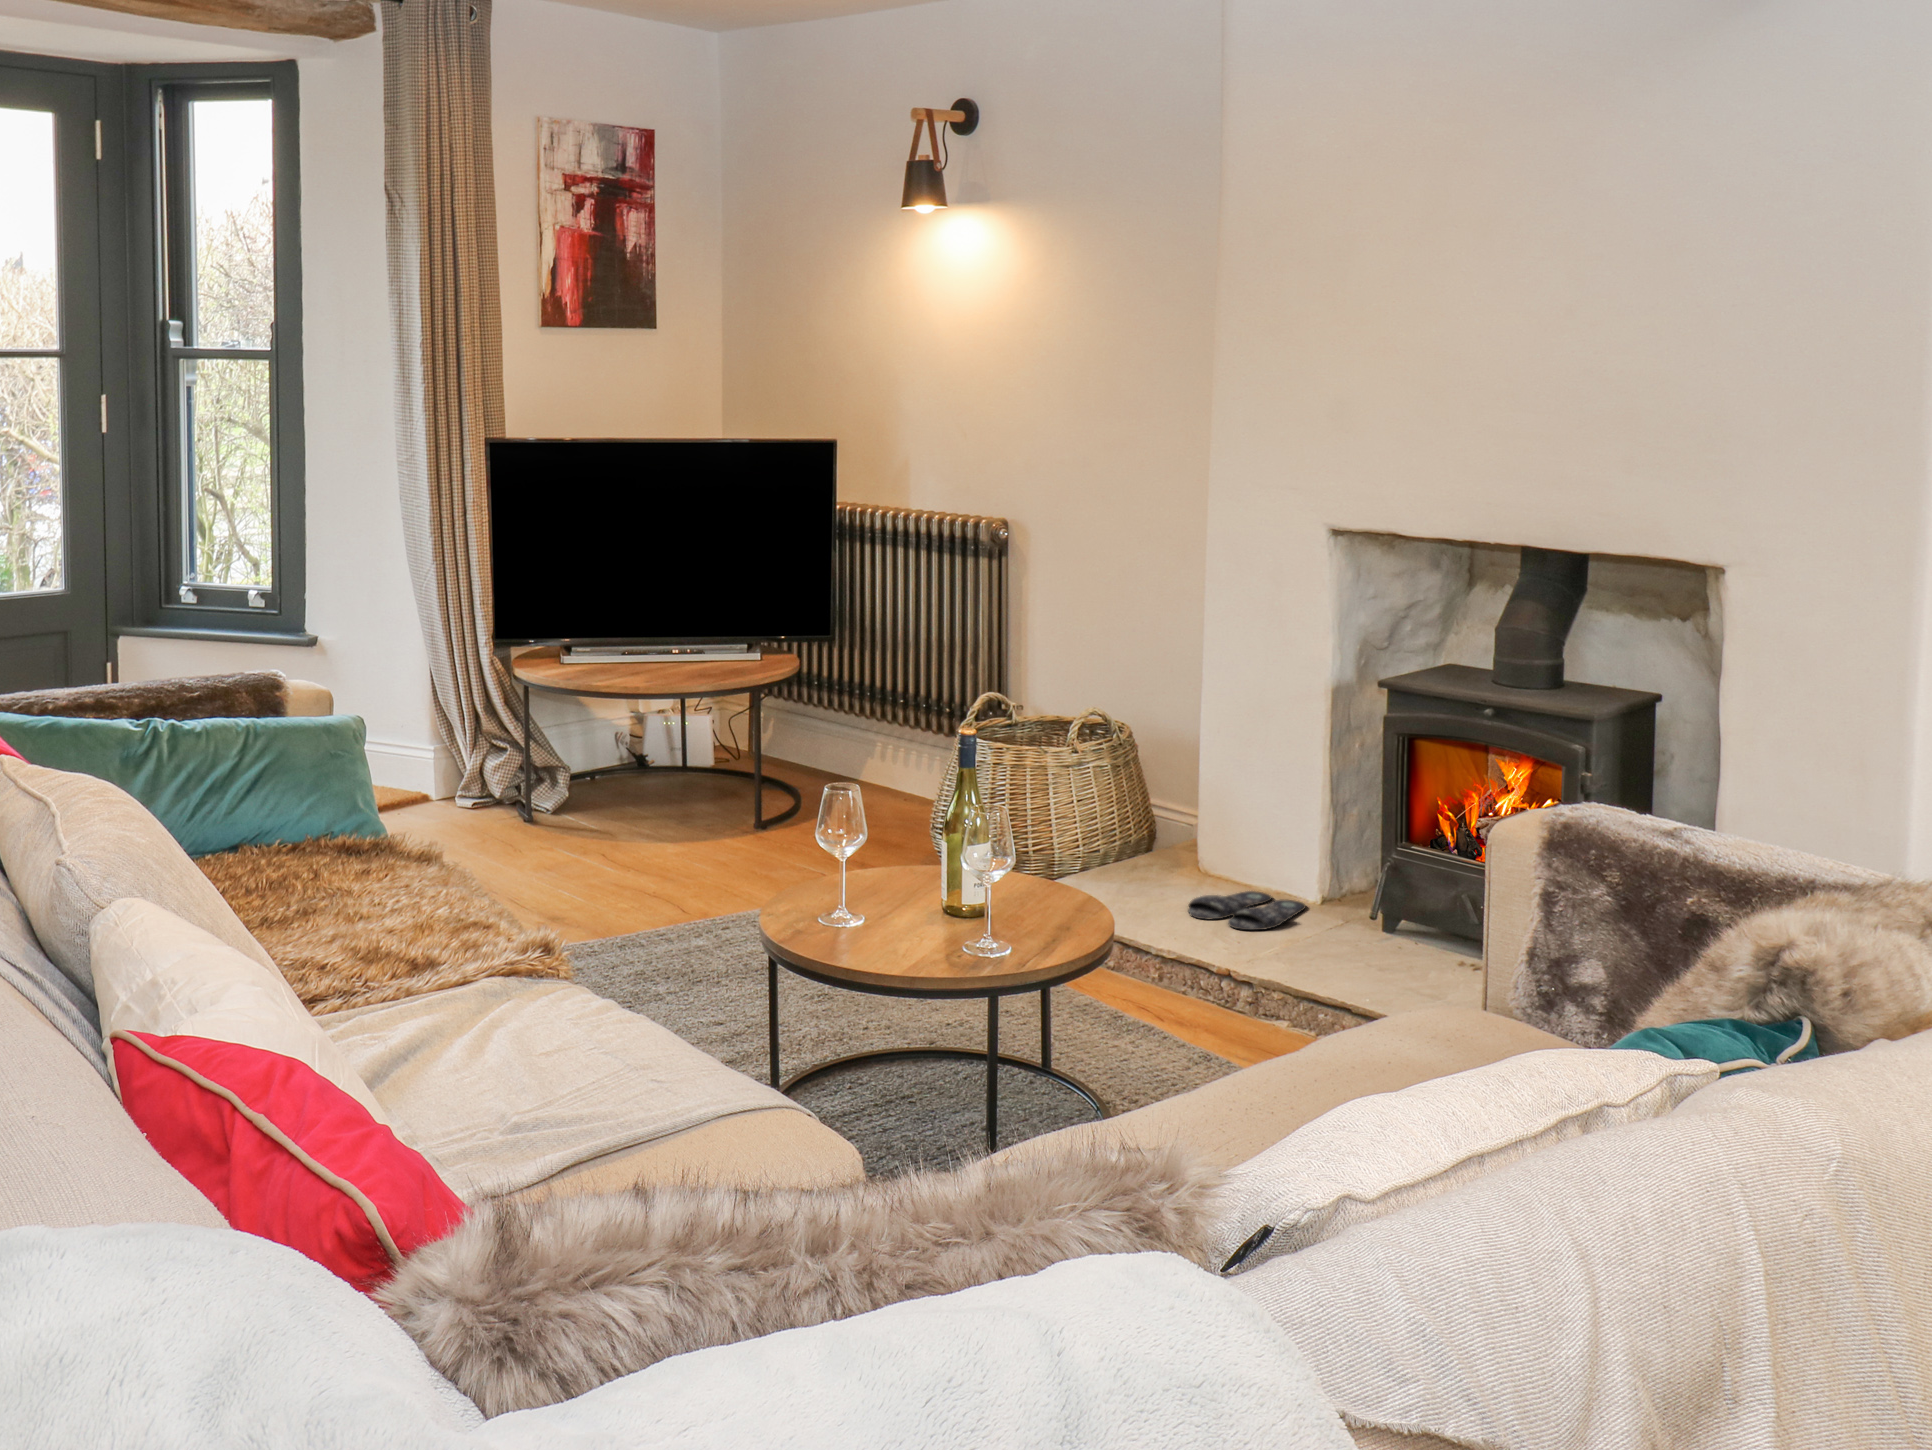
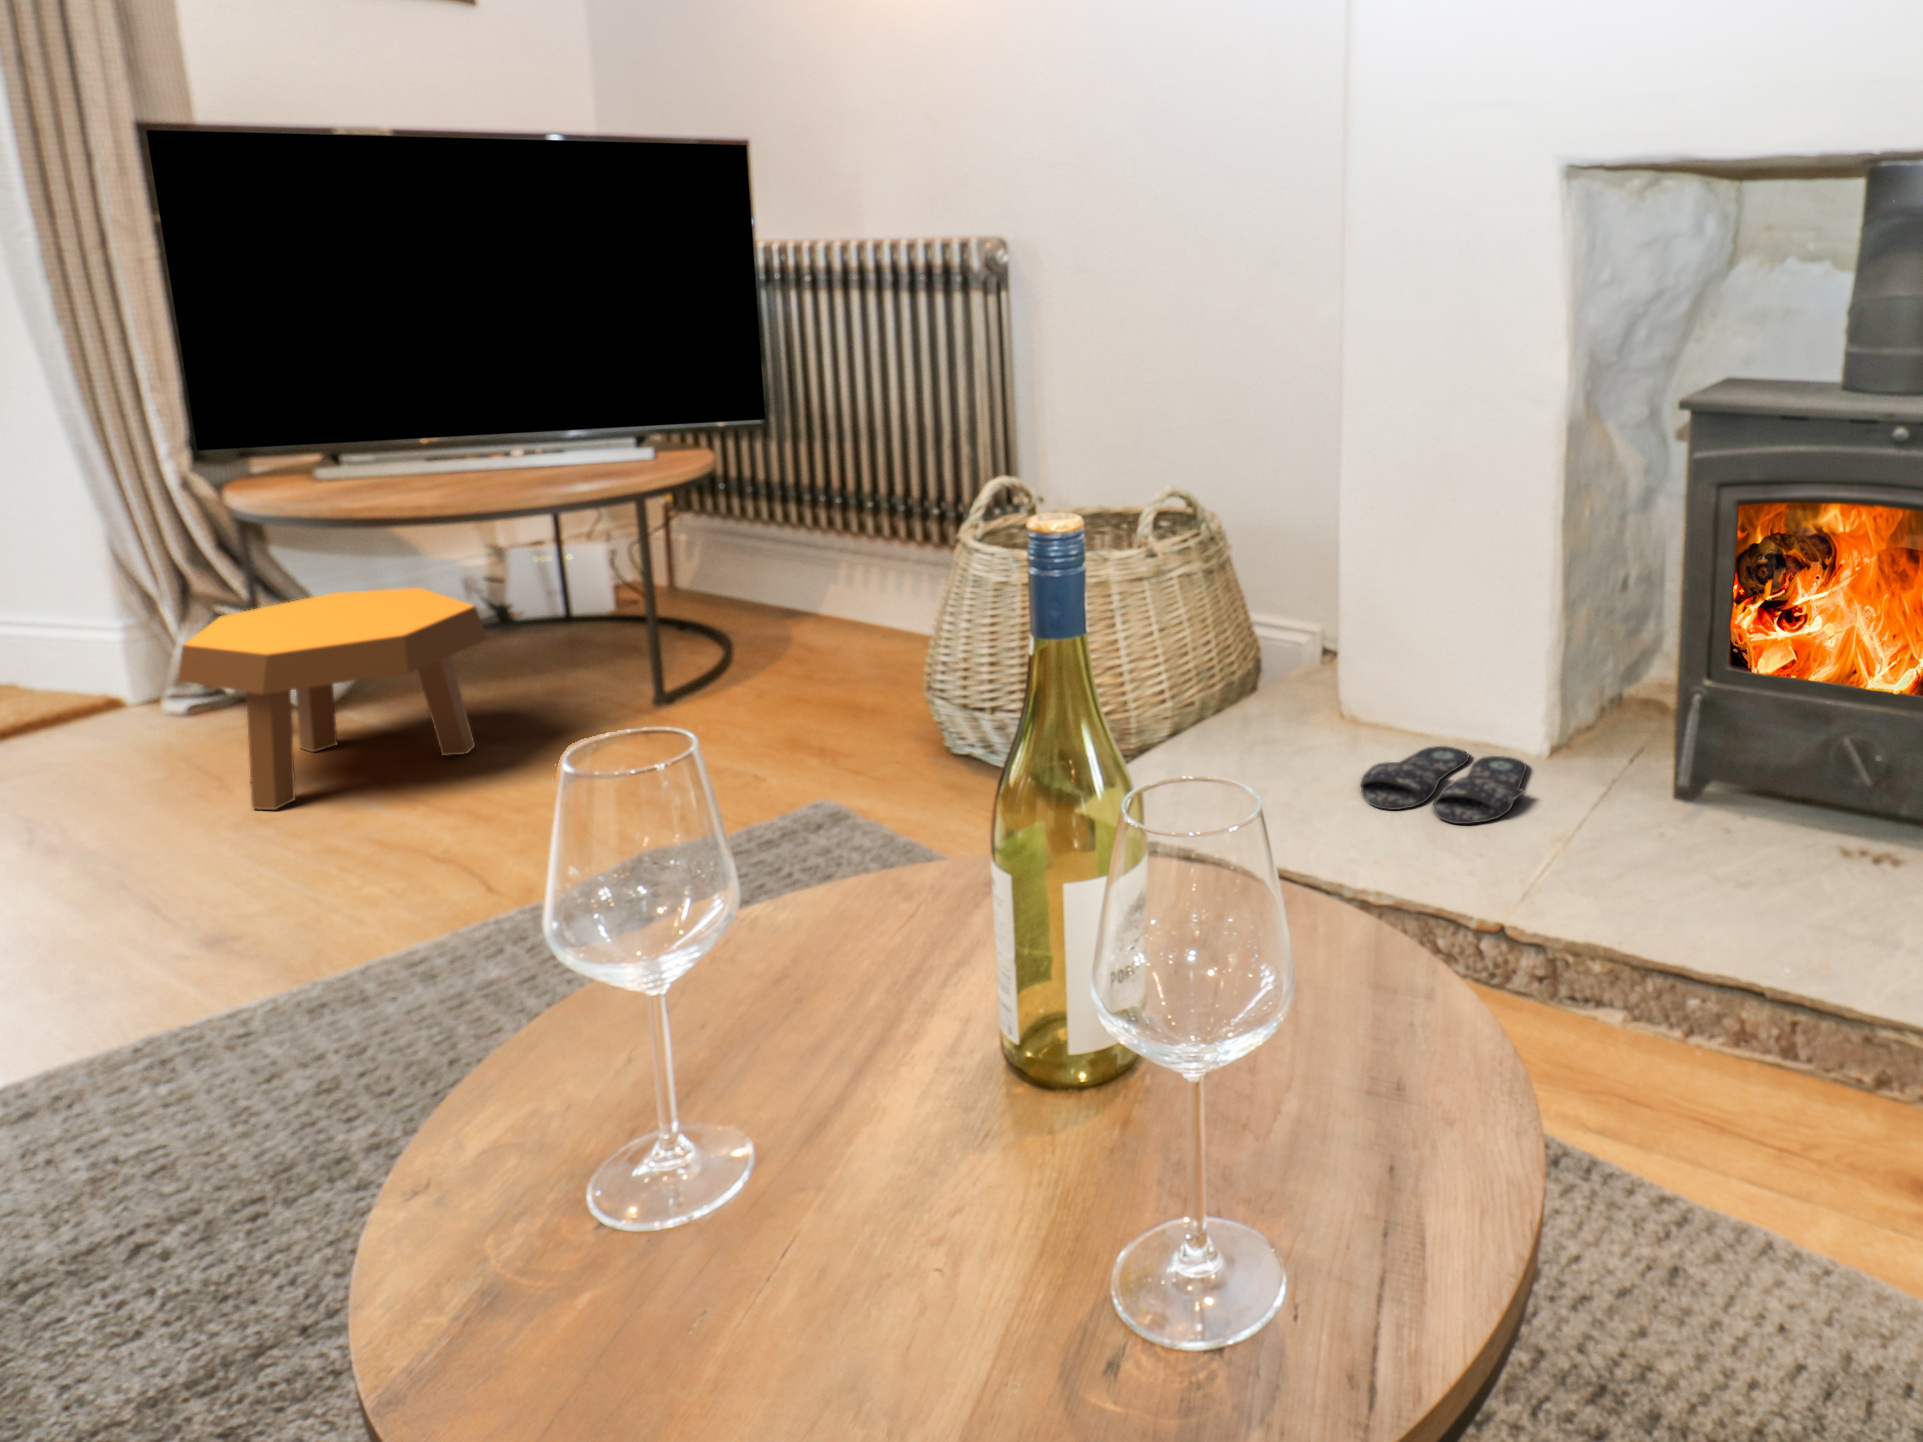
footstool: none [503,736,663,862] -> present [178,588,487,810]

